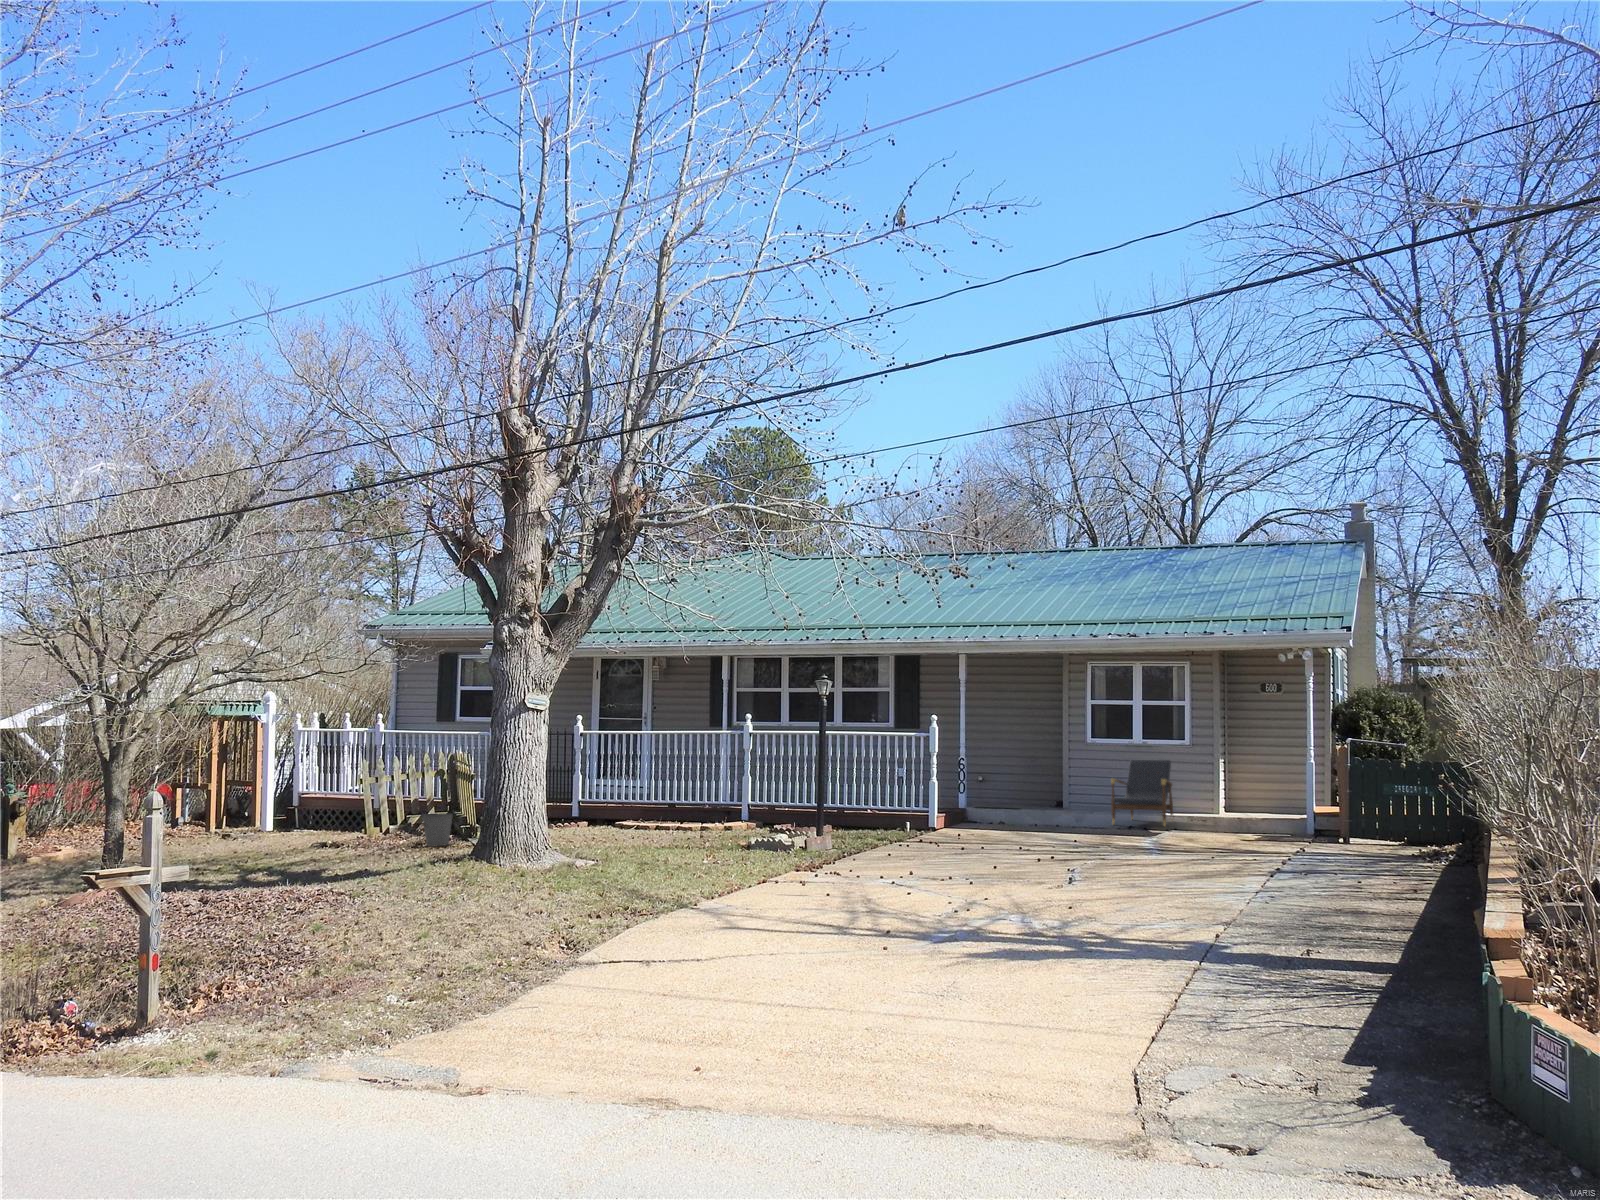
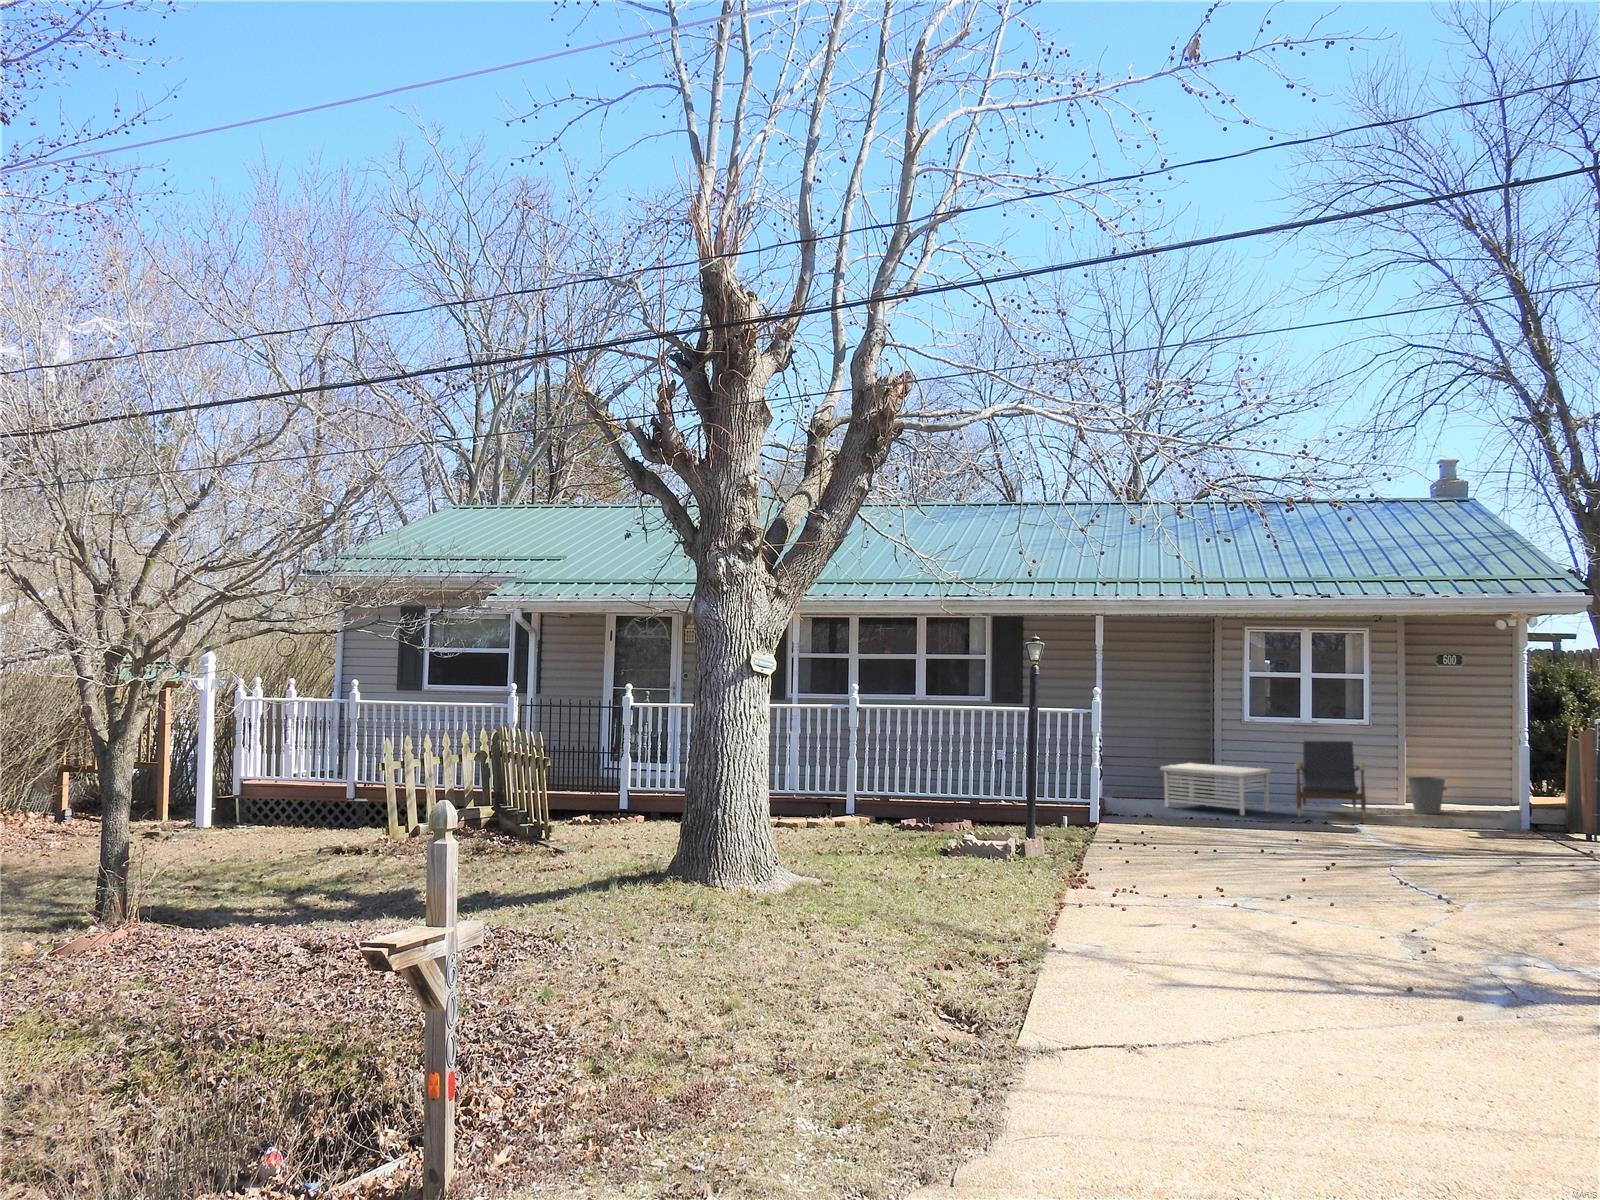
storage bench: none [1014,780,1099,824] -> present [1160,763,1271,815]
bucket: present [421,813,452,847] -> present [1408,777,1447,814]

